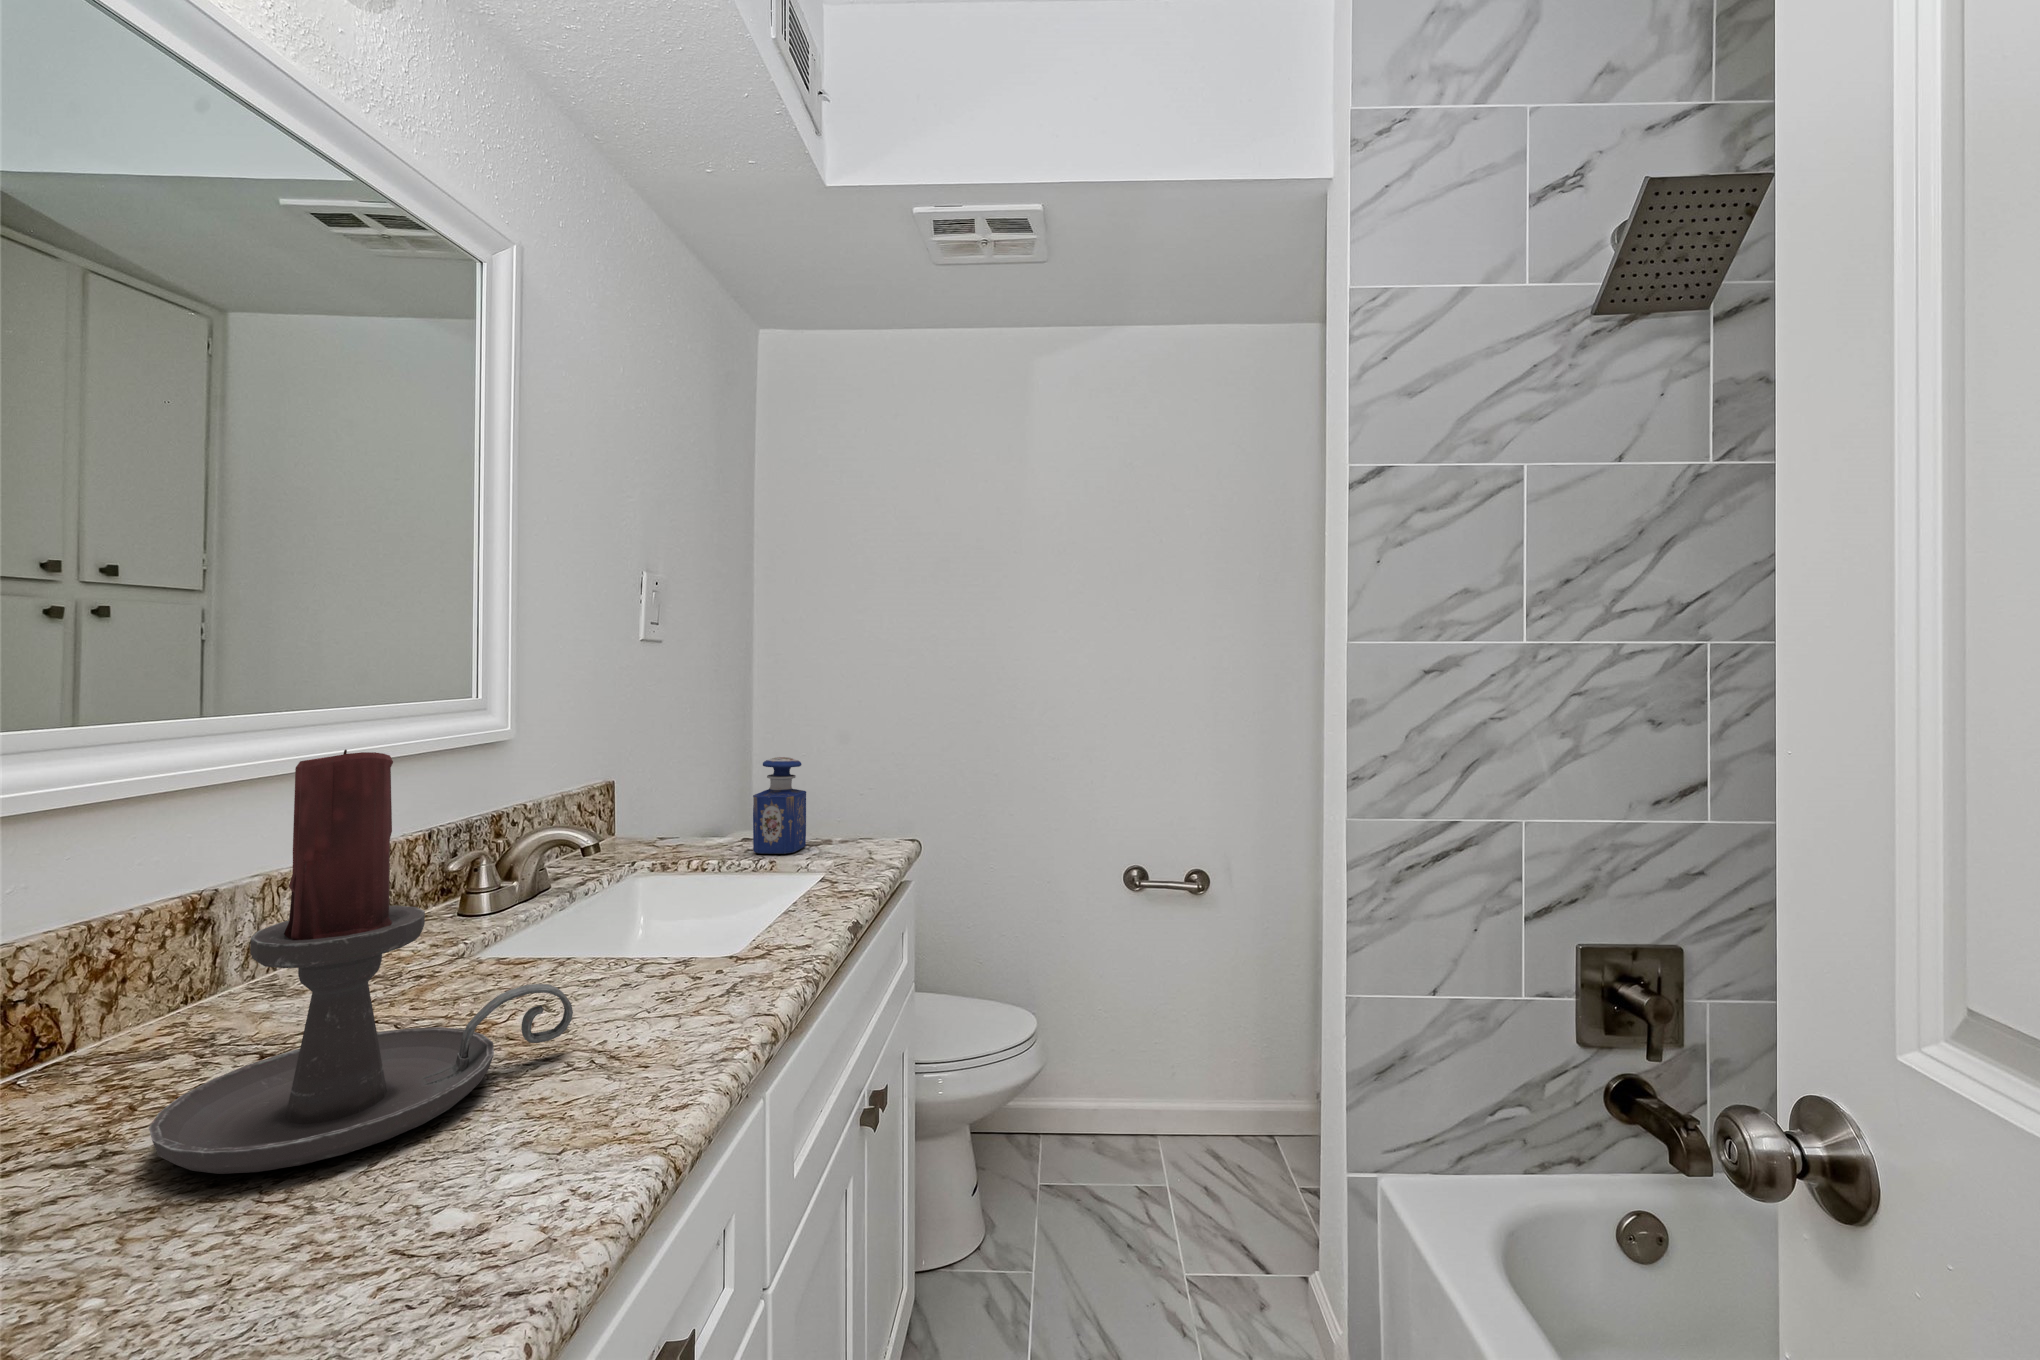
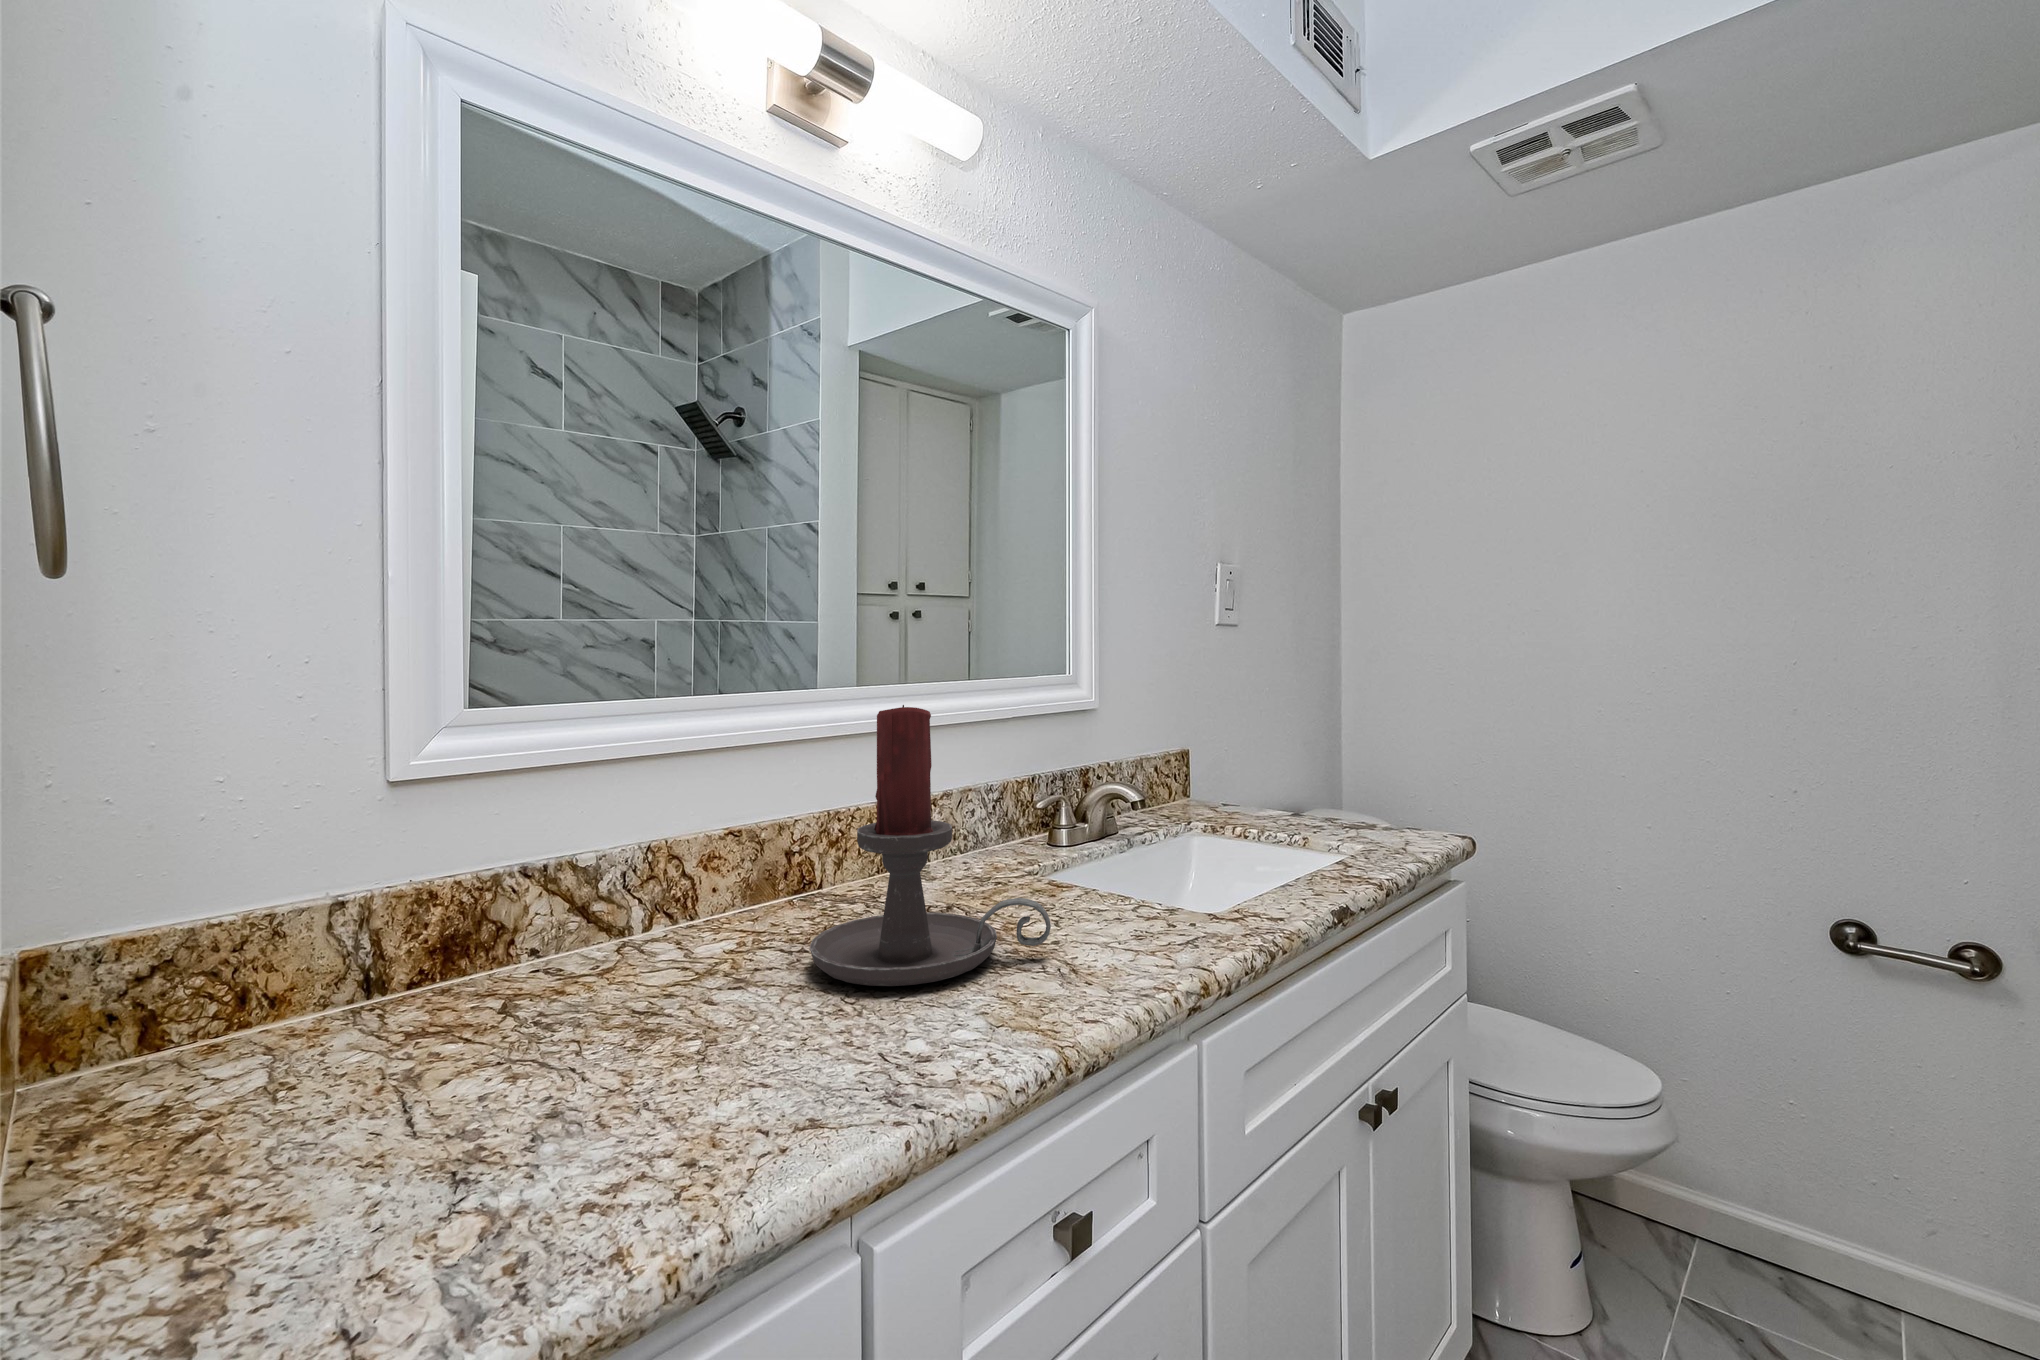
perfume bottle: present [753,757,806,854] -> none [1291,737,1345,833]

